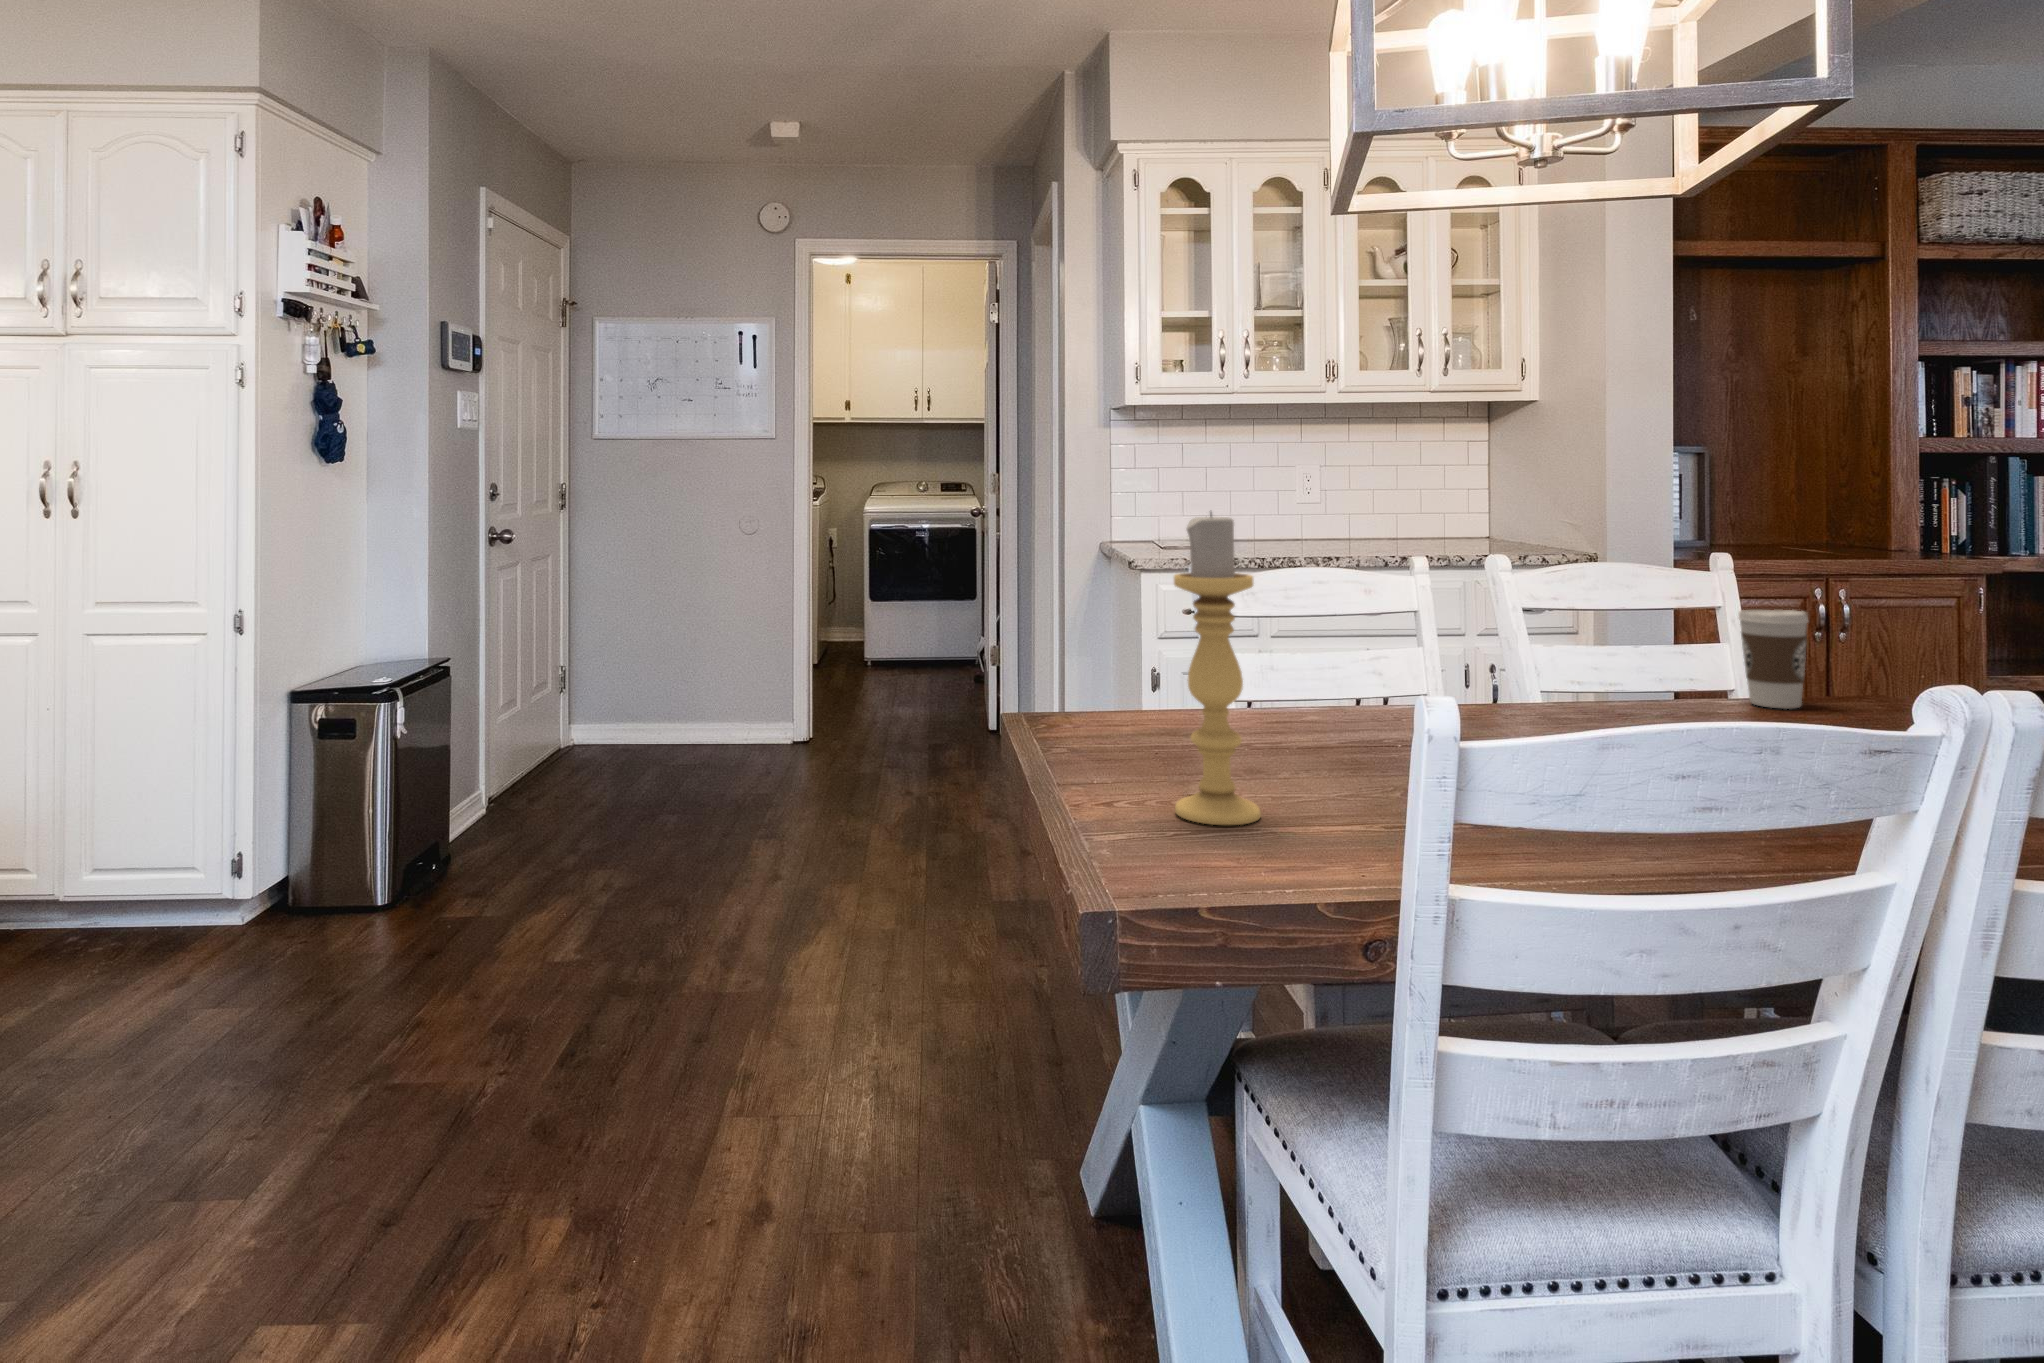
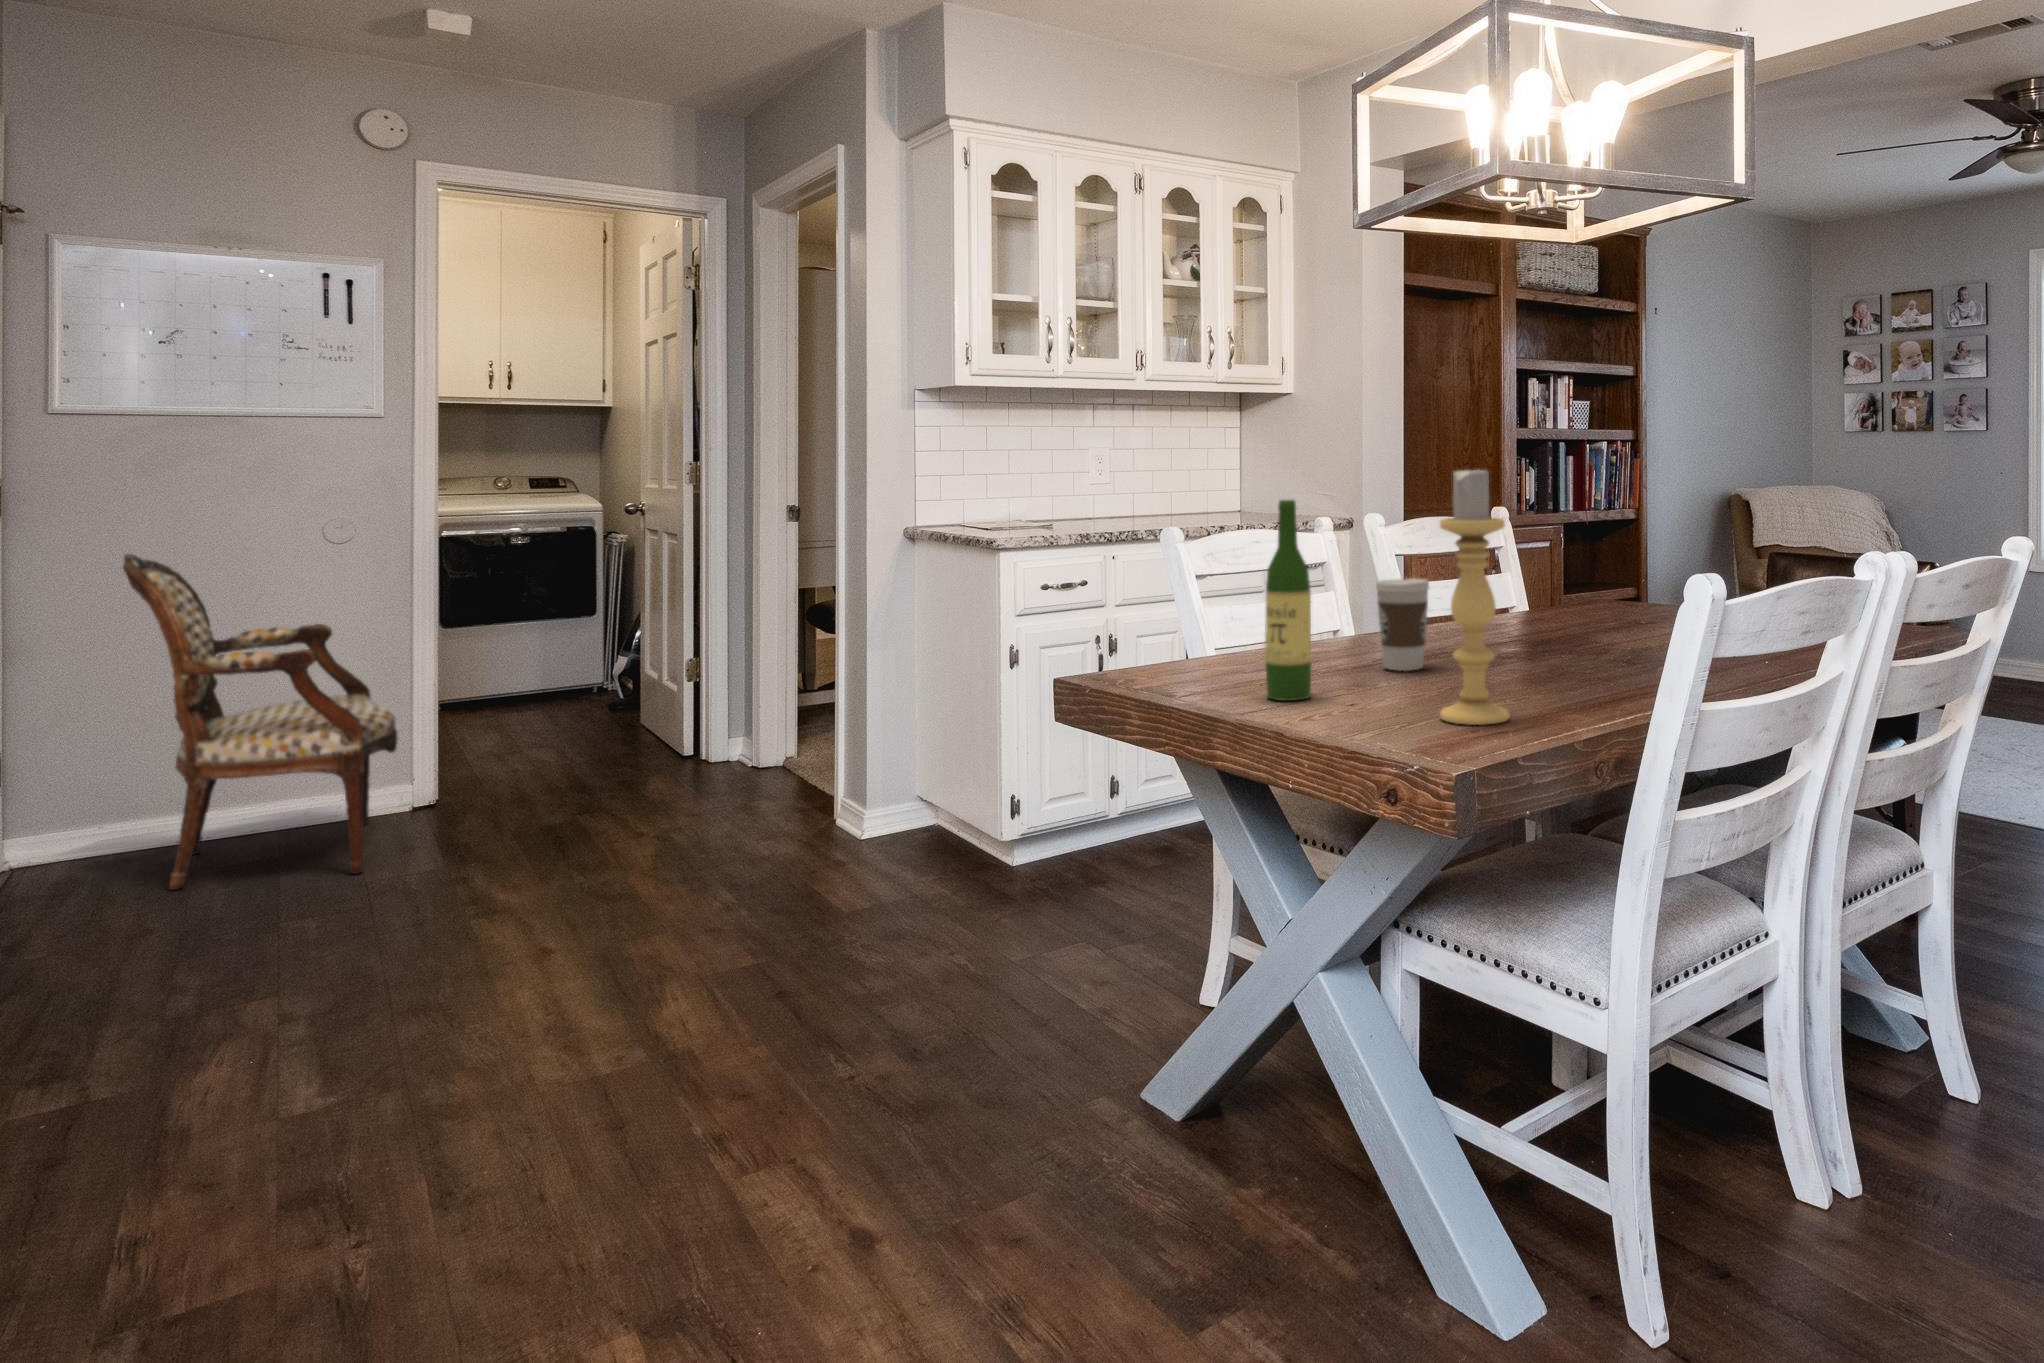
armchair: none [606,537,763,779] -> present [123,554,398,890]
wine bottle: none [1080,540,1132,760] -> present [1265,500,1311,701]
coffee cup: present [1739,610,1808,709] -> present [1376,578,1429,671]

